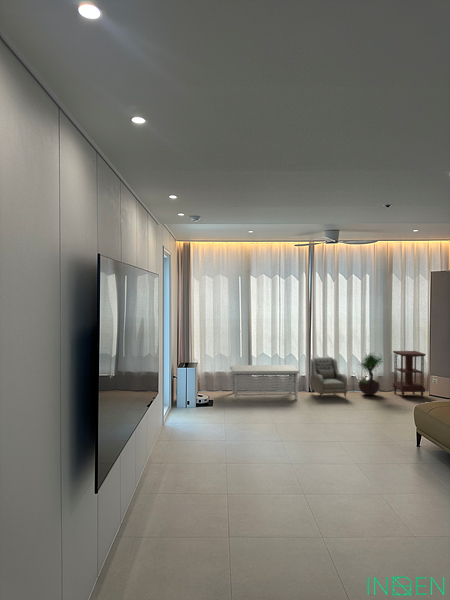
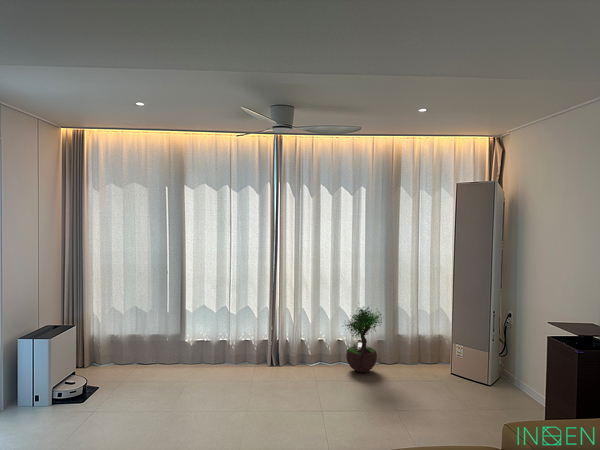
side table: present [393,351,426,398] -> none [398,303,447,379]
armchair: present [311,357,347,398] -> none [273,294,324,384]
storage bench: present [230,365,299,400] -> none [135,323,247,386]

